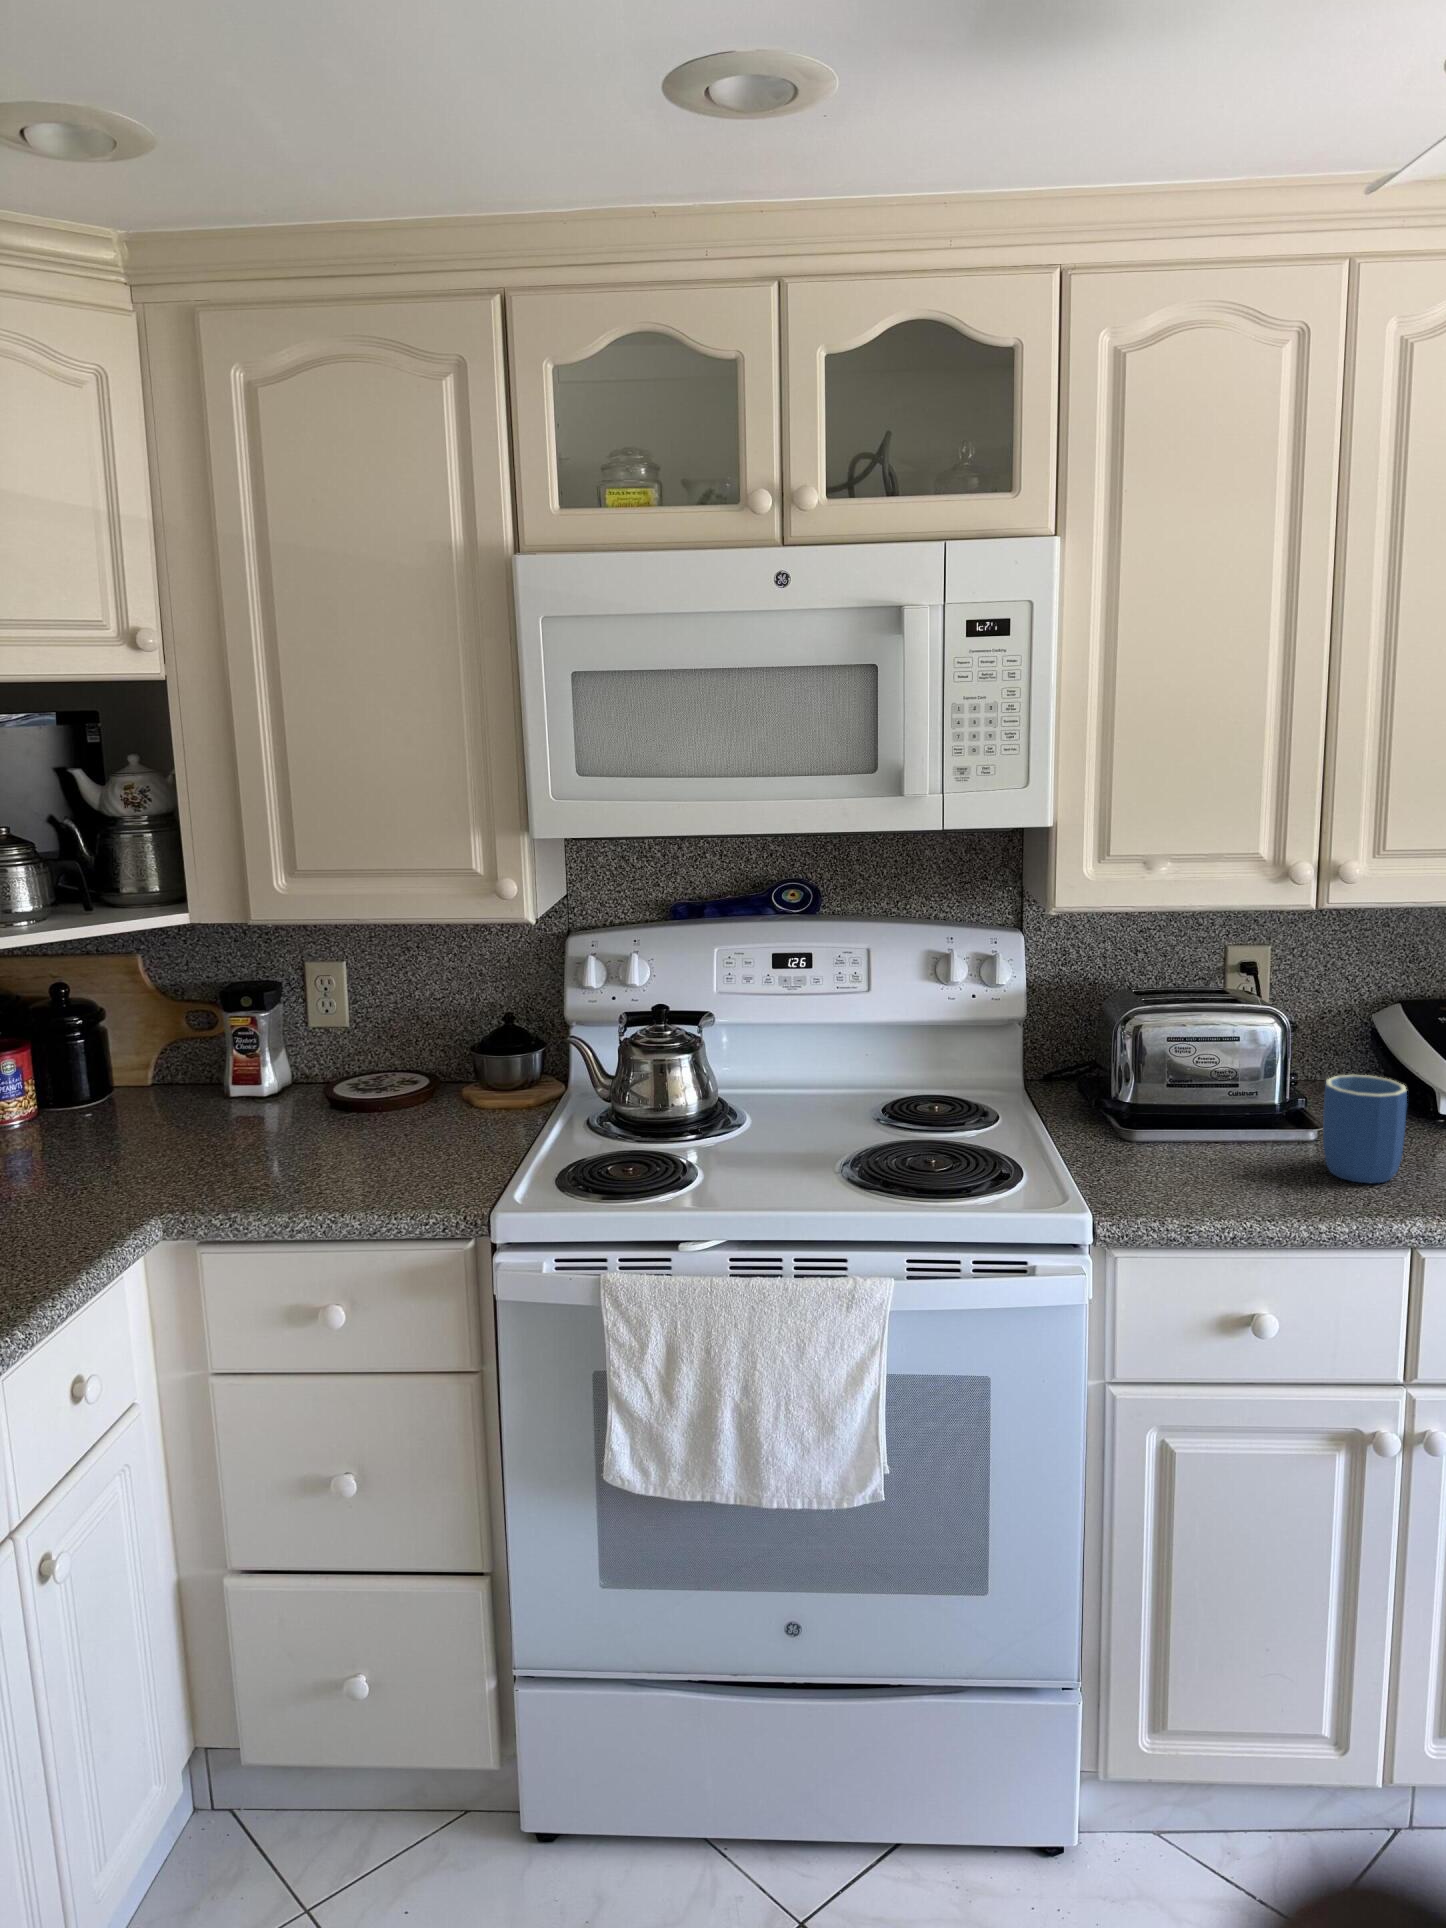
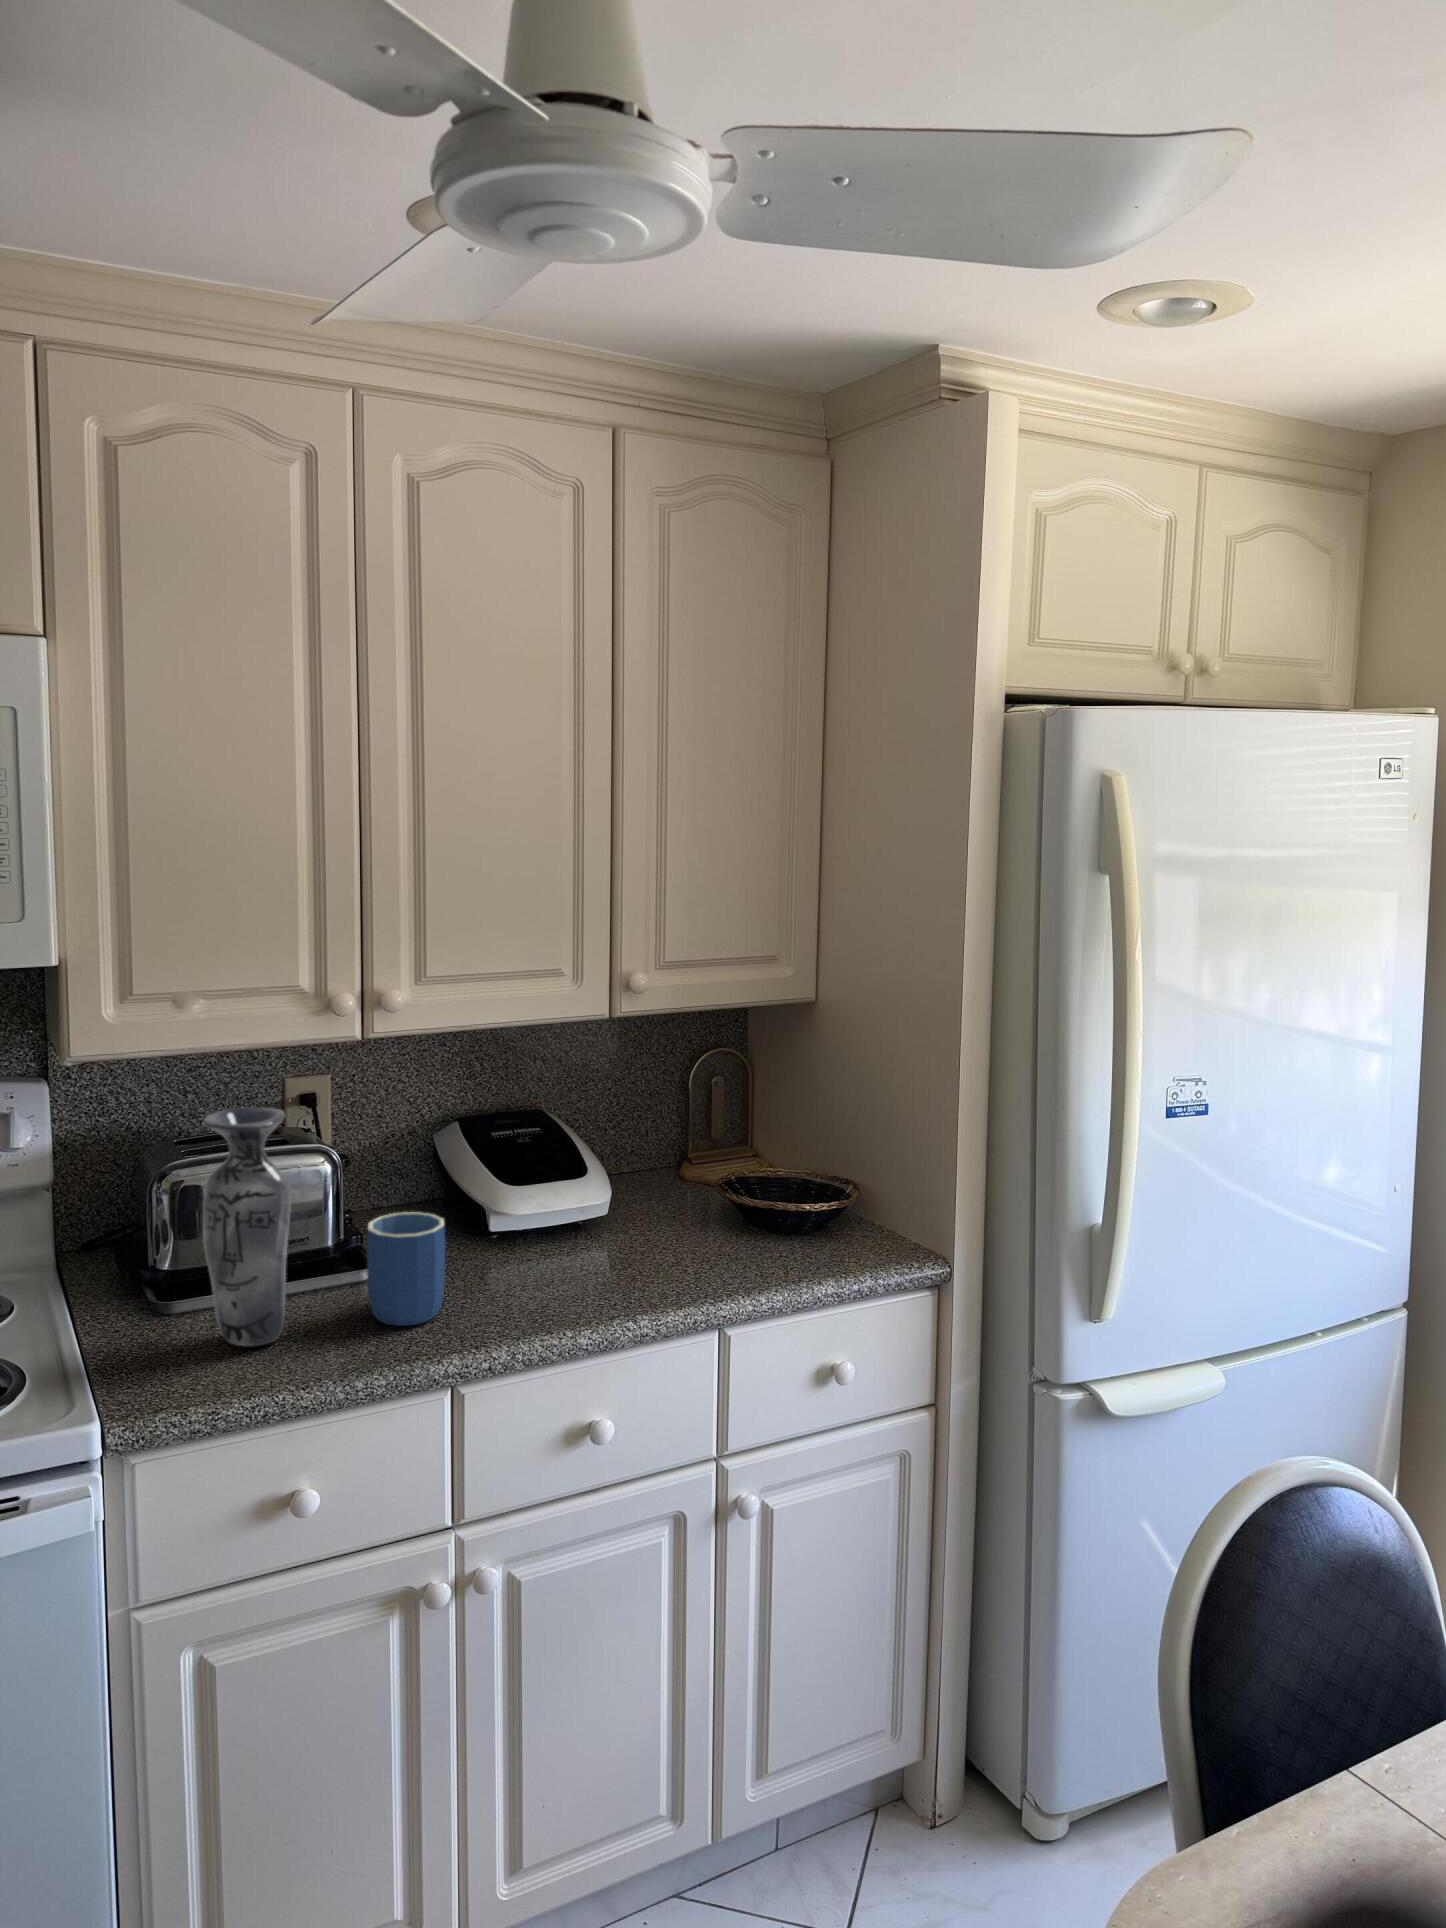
vase: none [1174,958,1256,1177] -> present [203,1108,291,1346]

